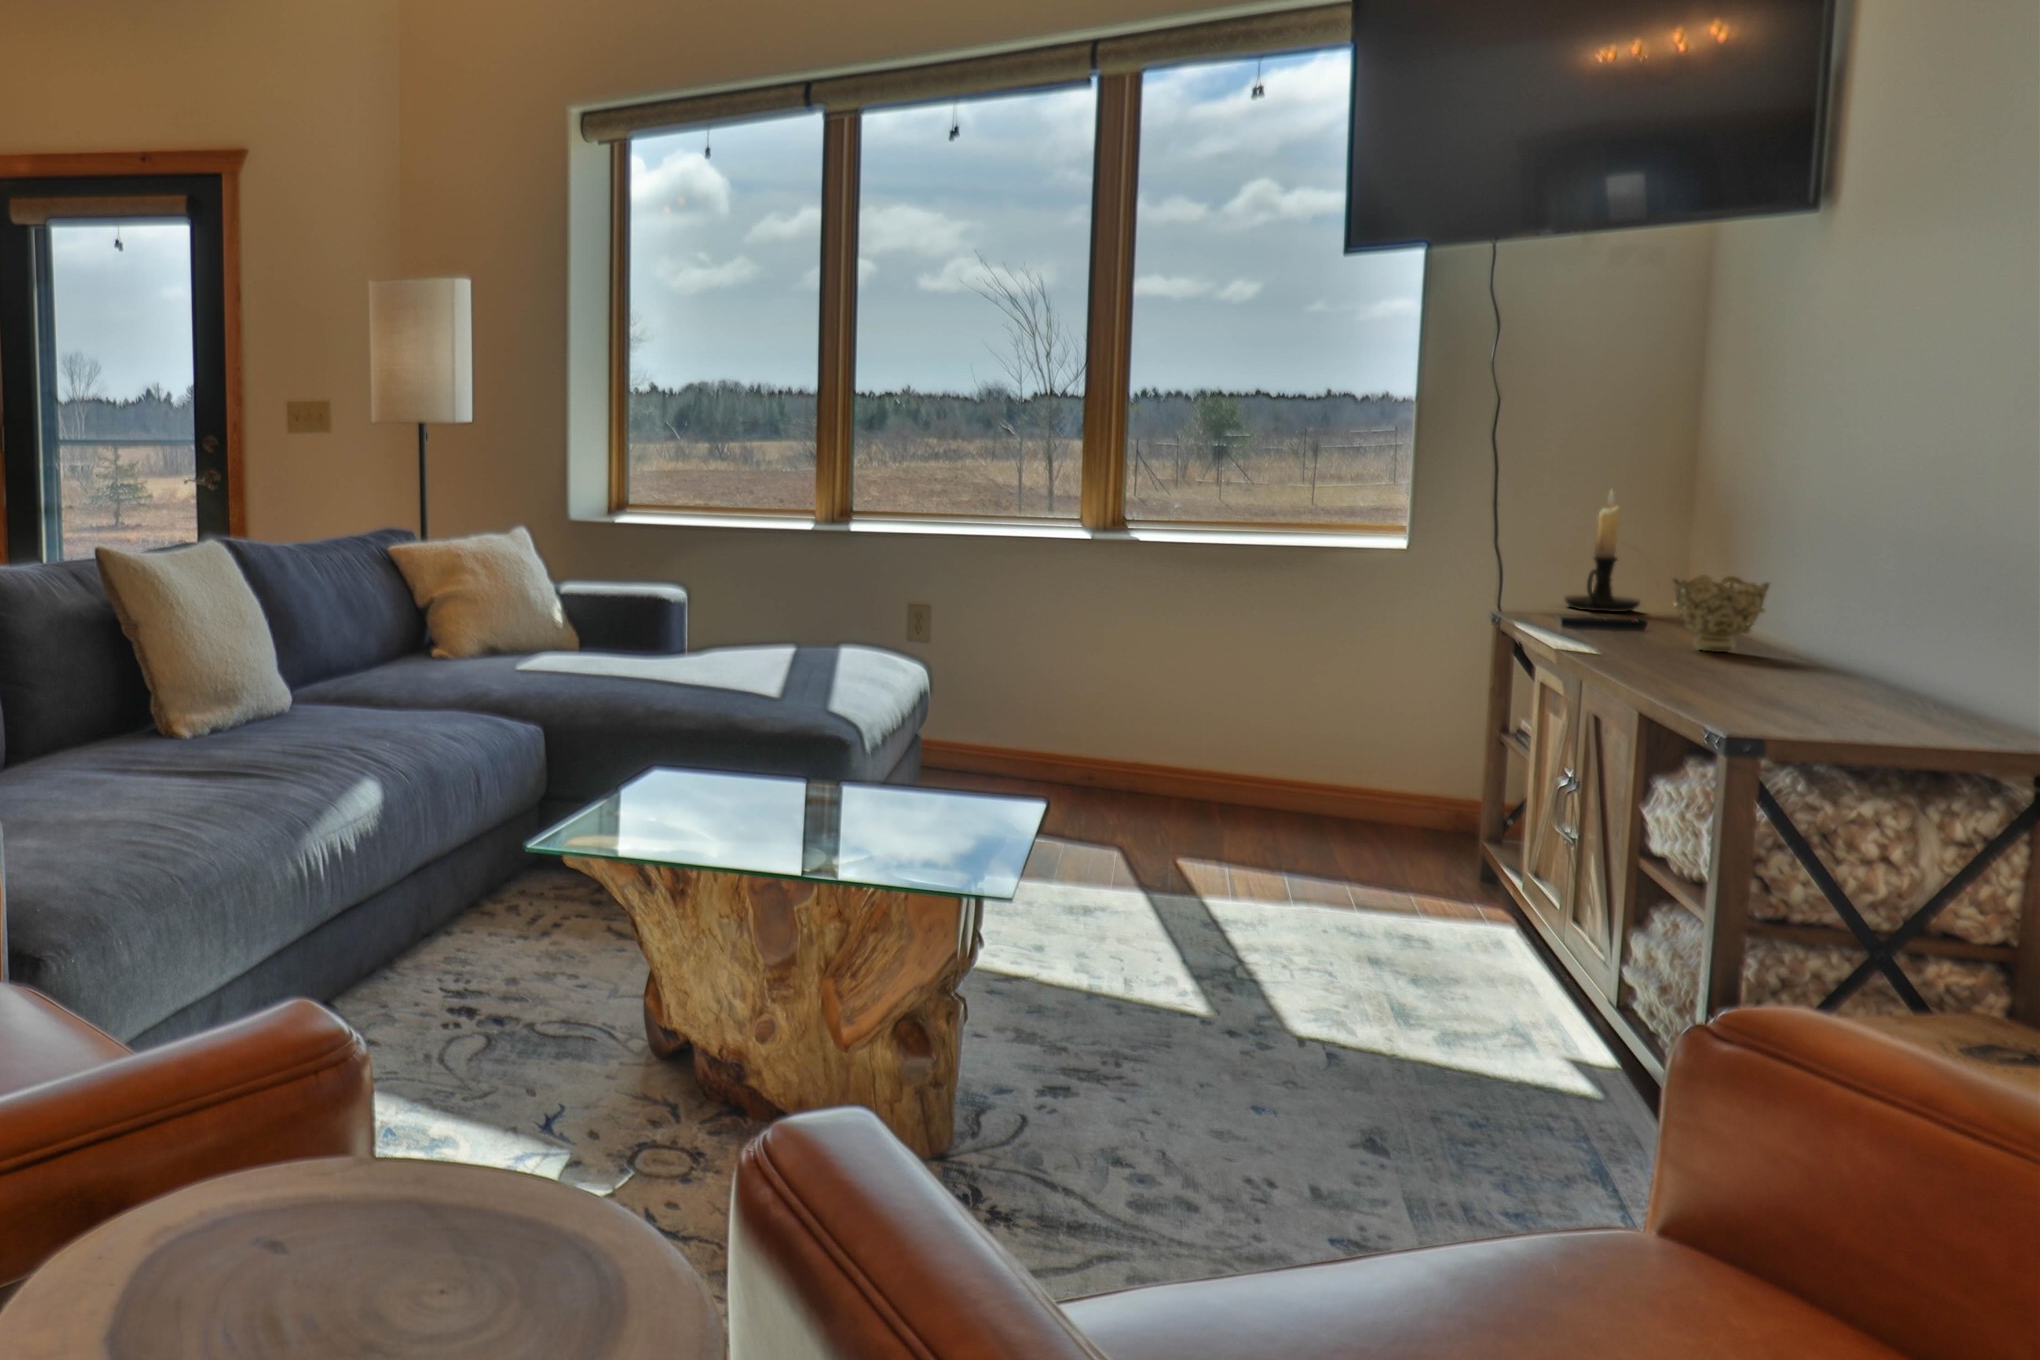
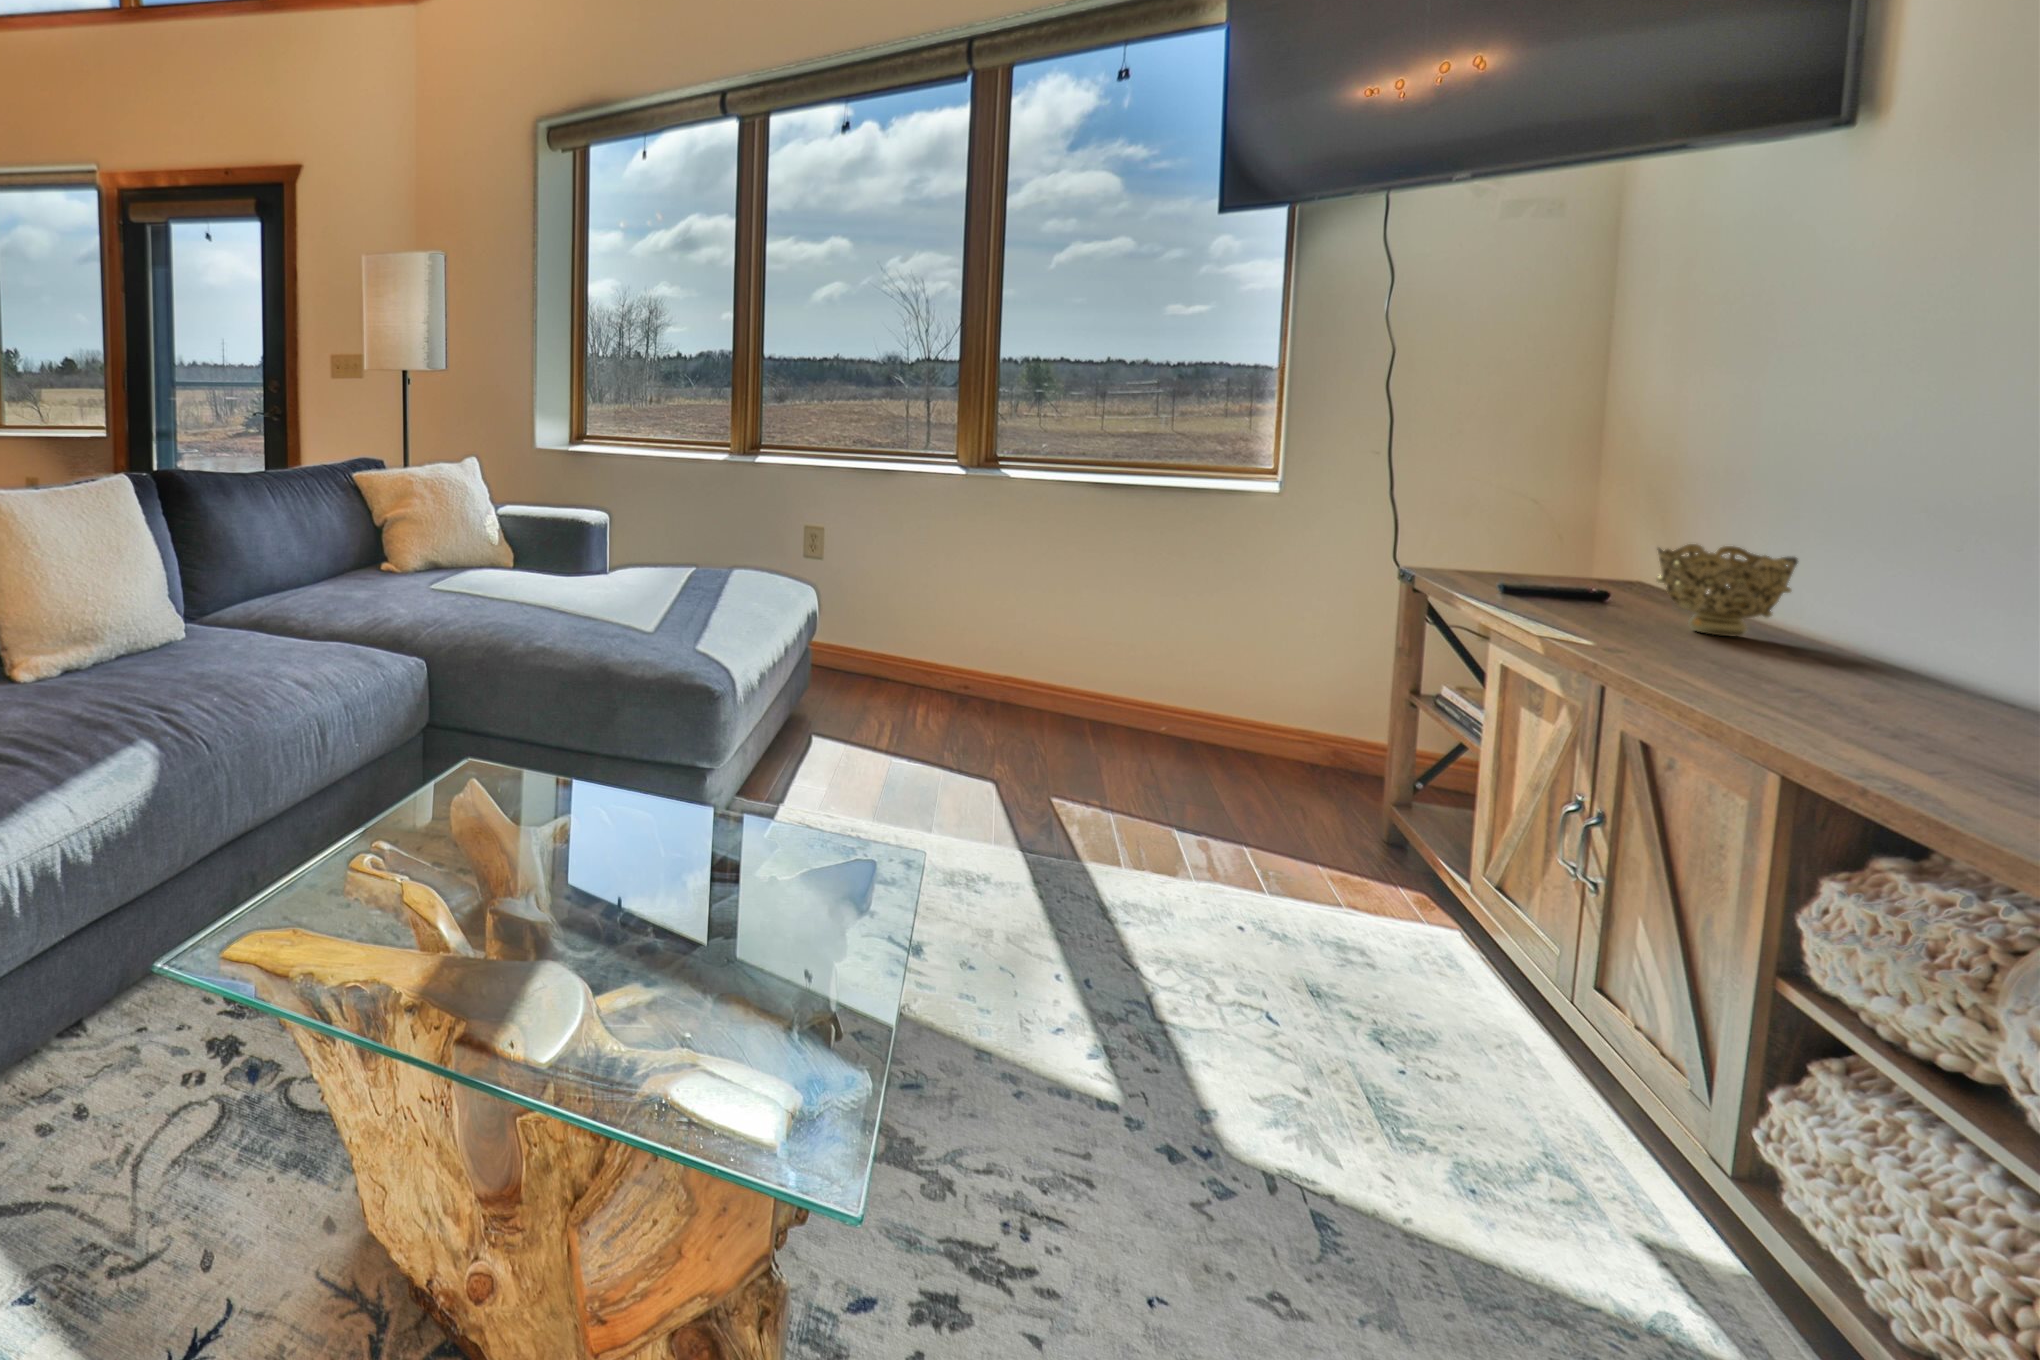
candle holder: present [1564,492,1640,612] -> none [1472,441,1564,569]

